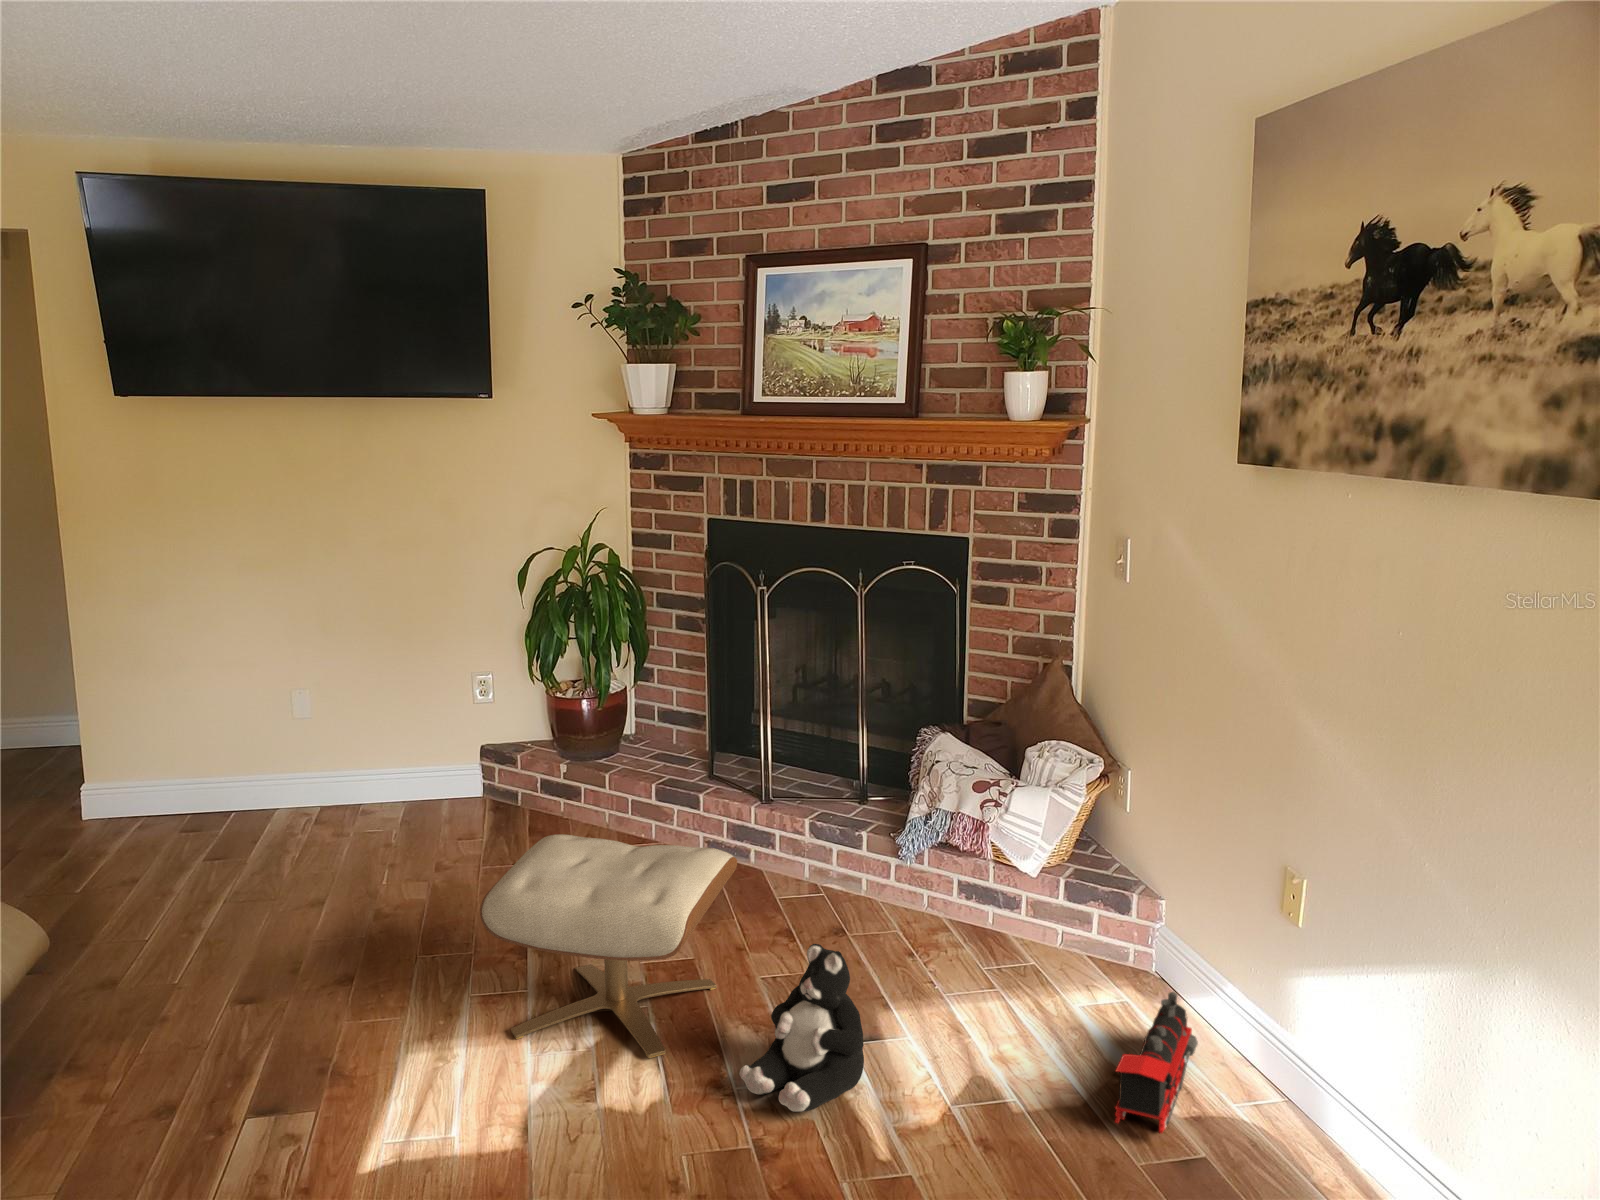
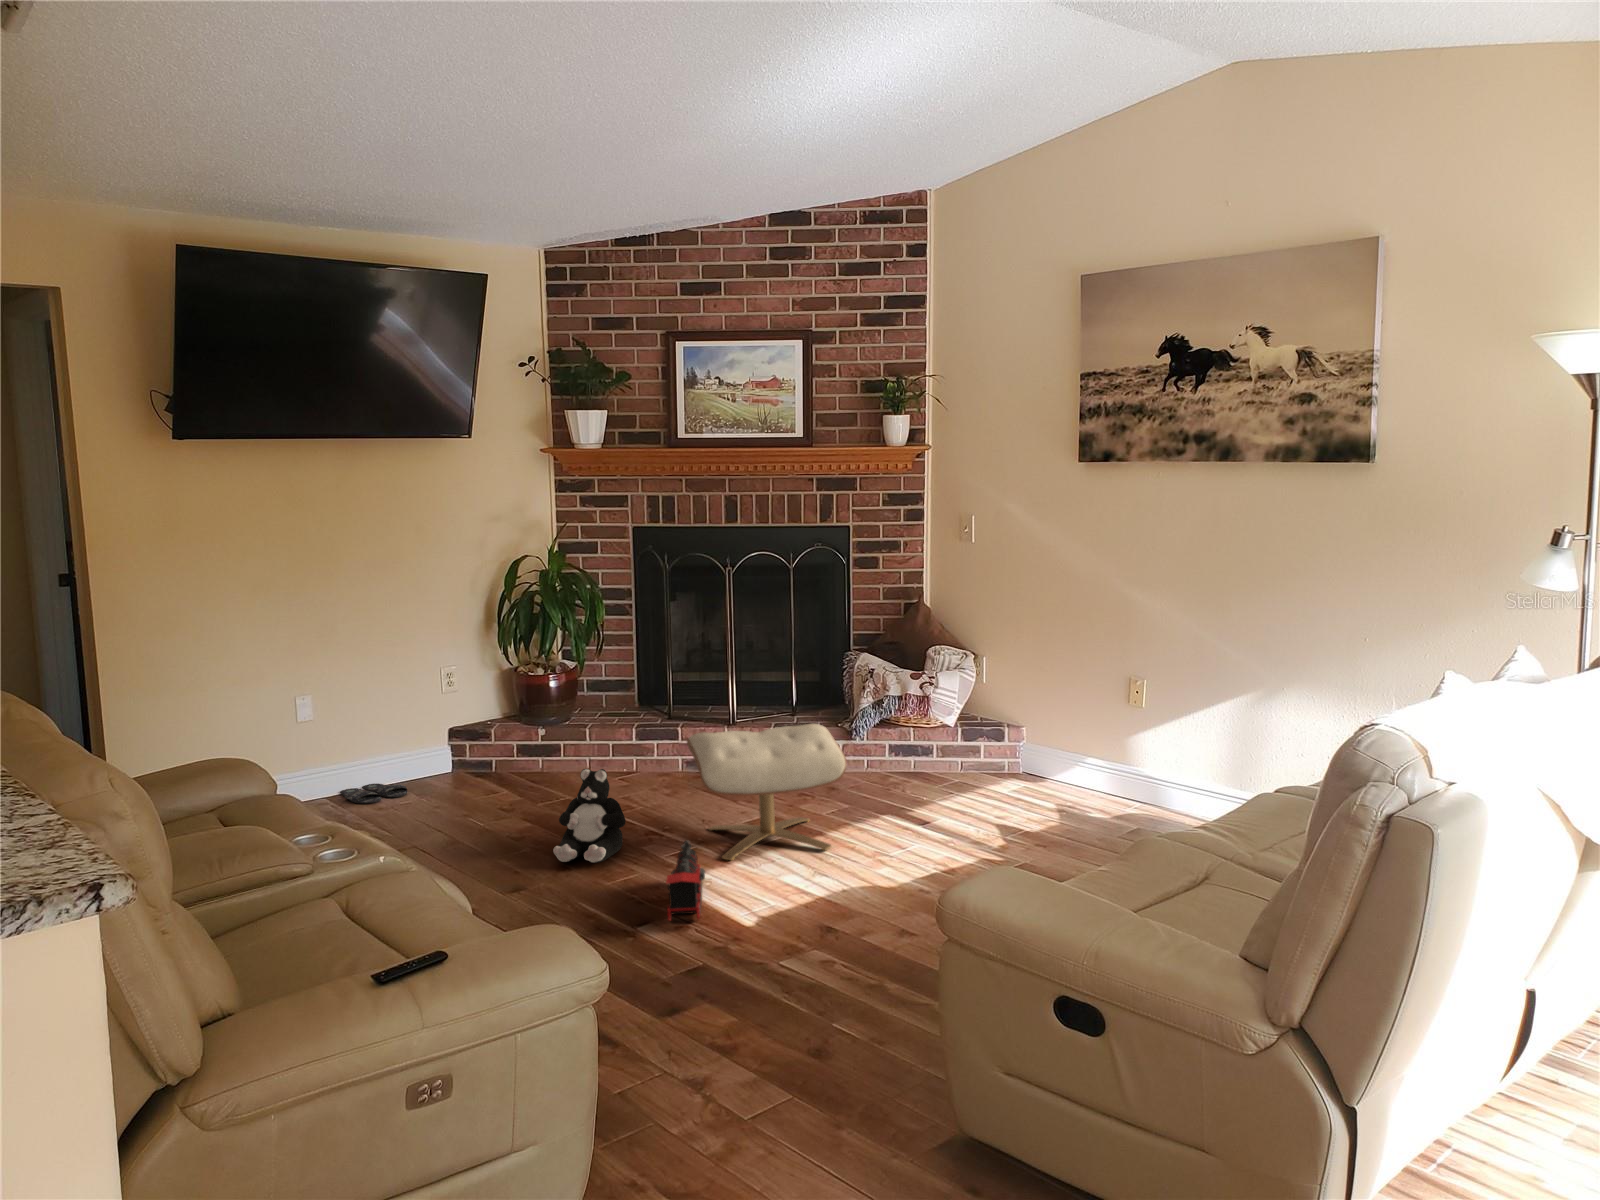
slippers: none [318,803,392,831] -> present [340,784,407,803]
plush toy: present [740,944,864,1112] -> present [553,769,626,863]
toy train: present [1115,992,1198,1134] -> present [666,841,705,921]

